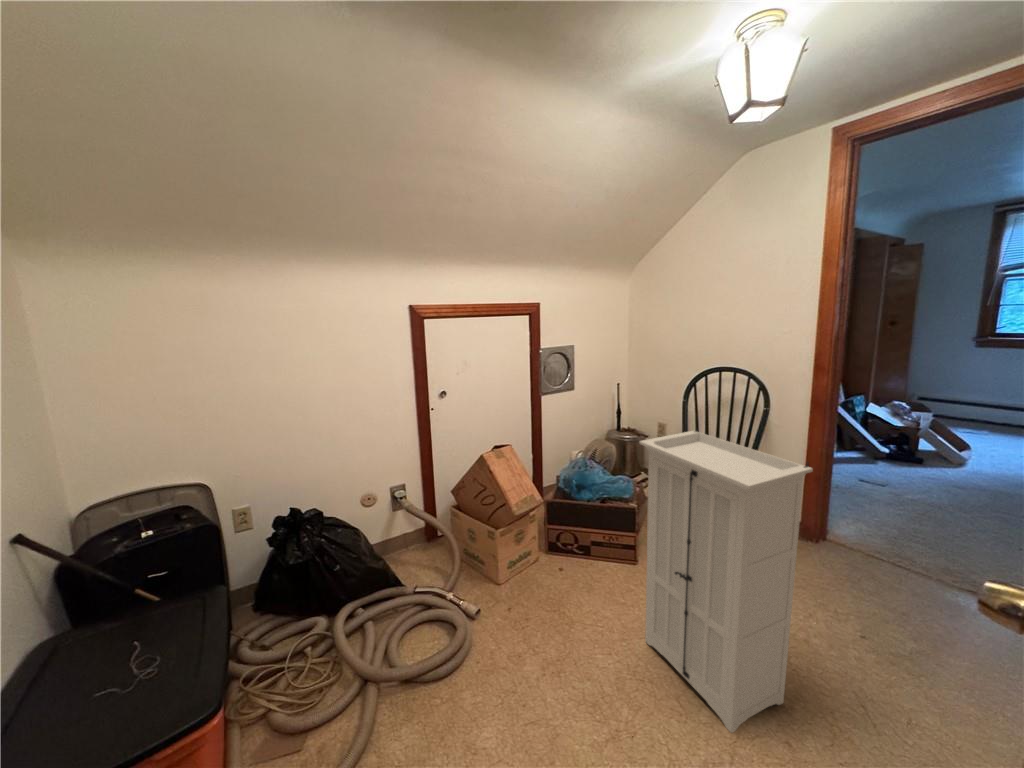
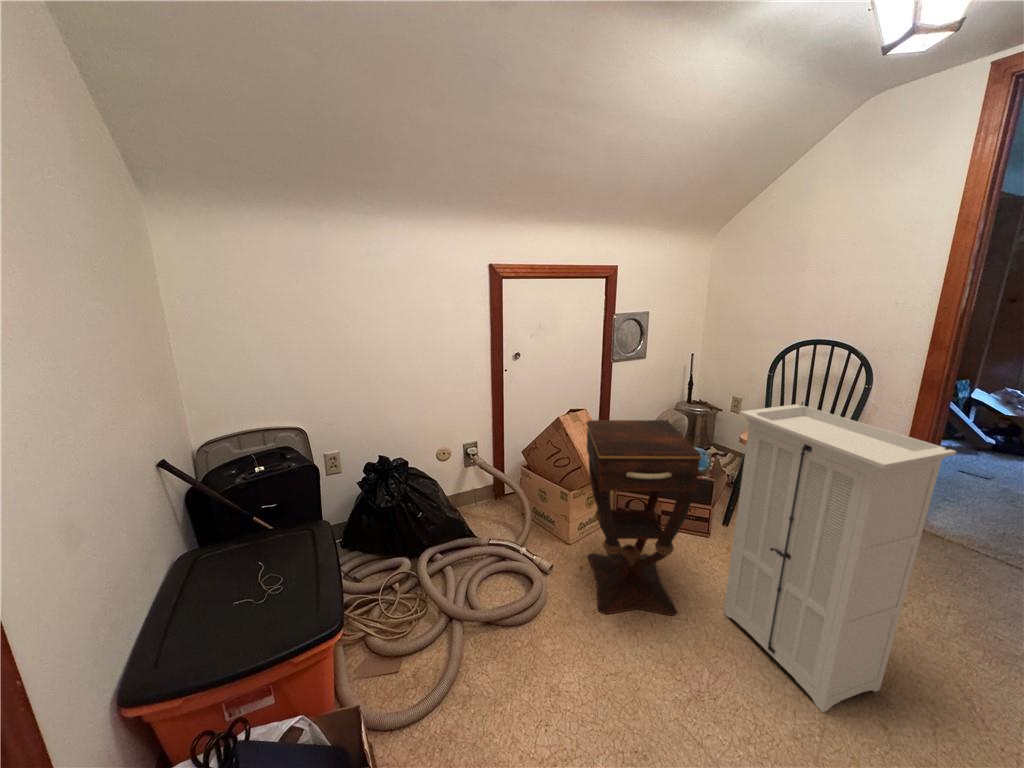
side table: none [506,452,609,656] -> present [586,420,702,616]

